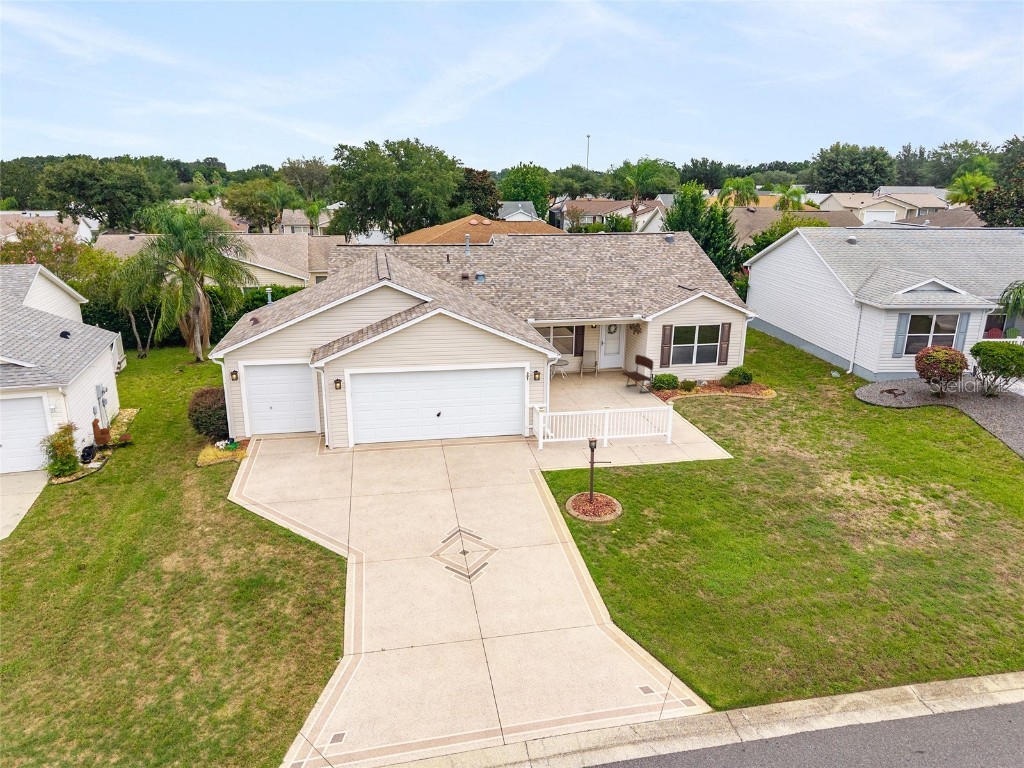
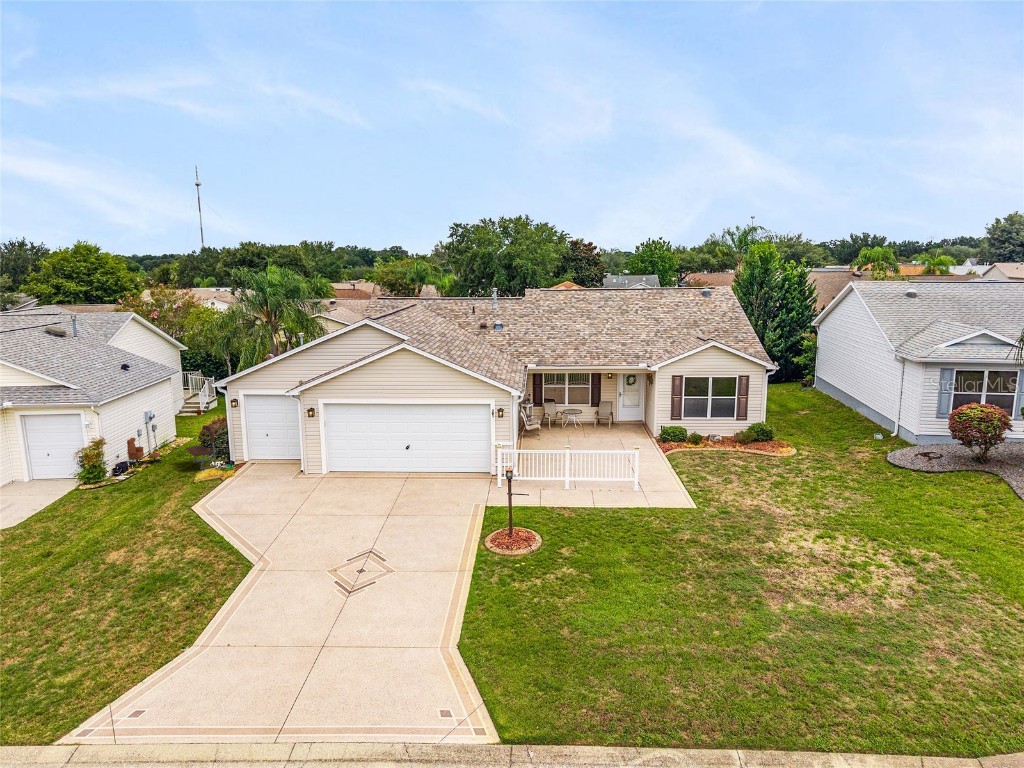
bench: present [623,355,653,393] -> present [186,425,217,470]

